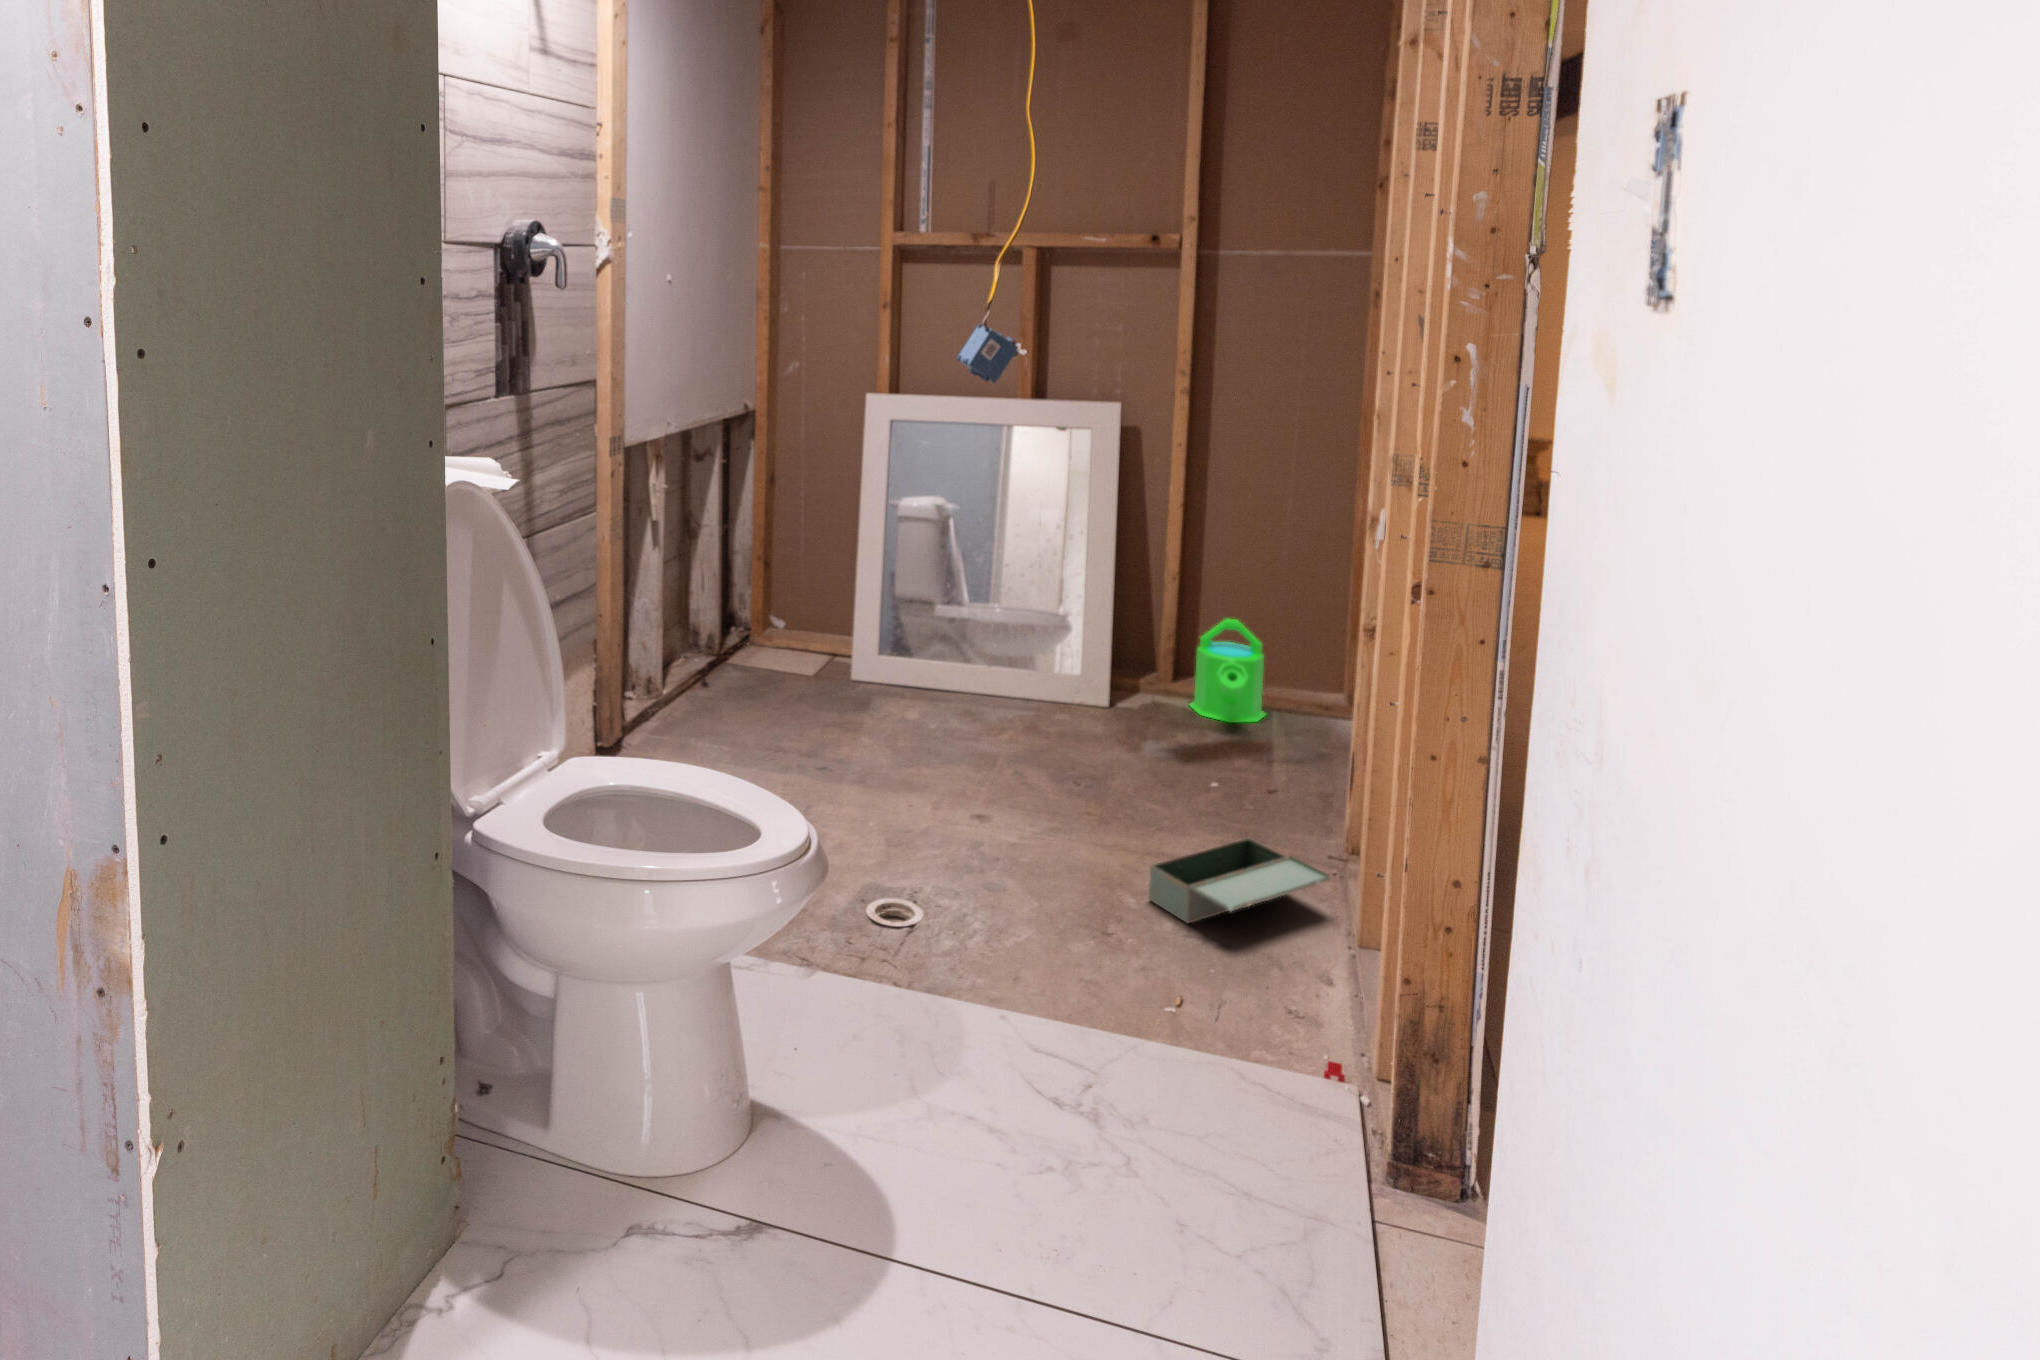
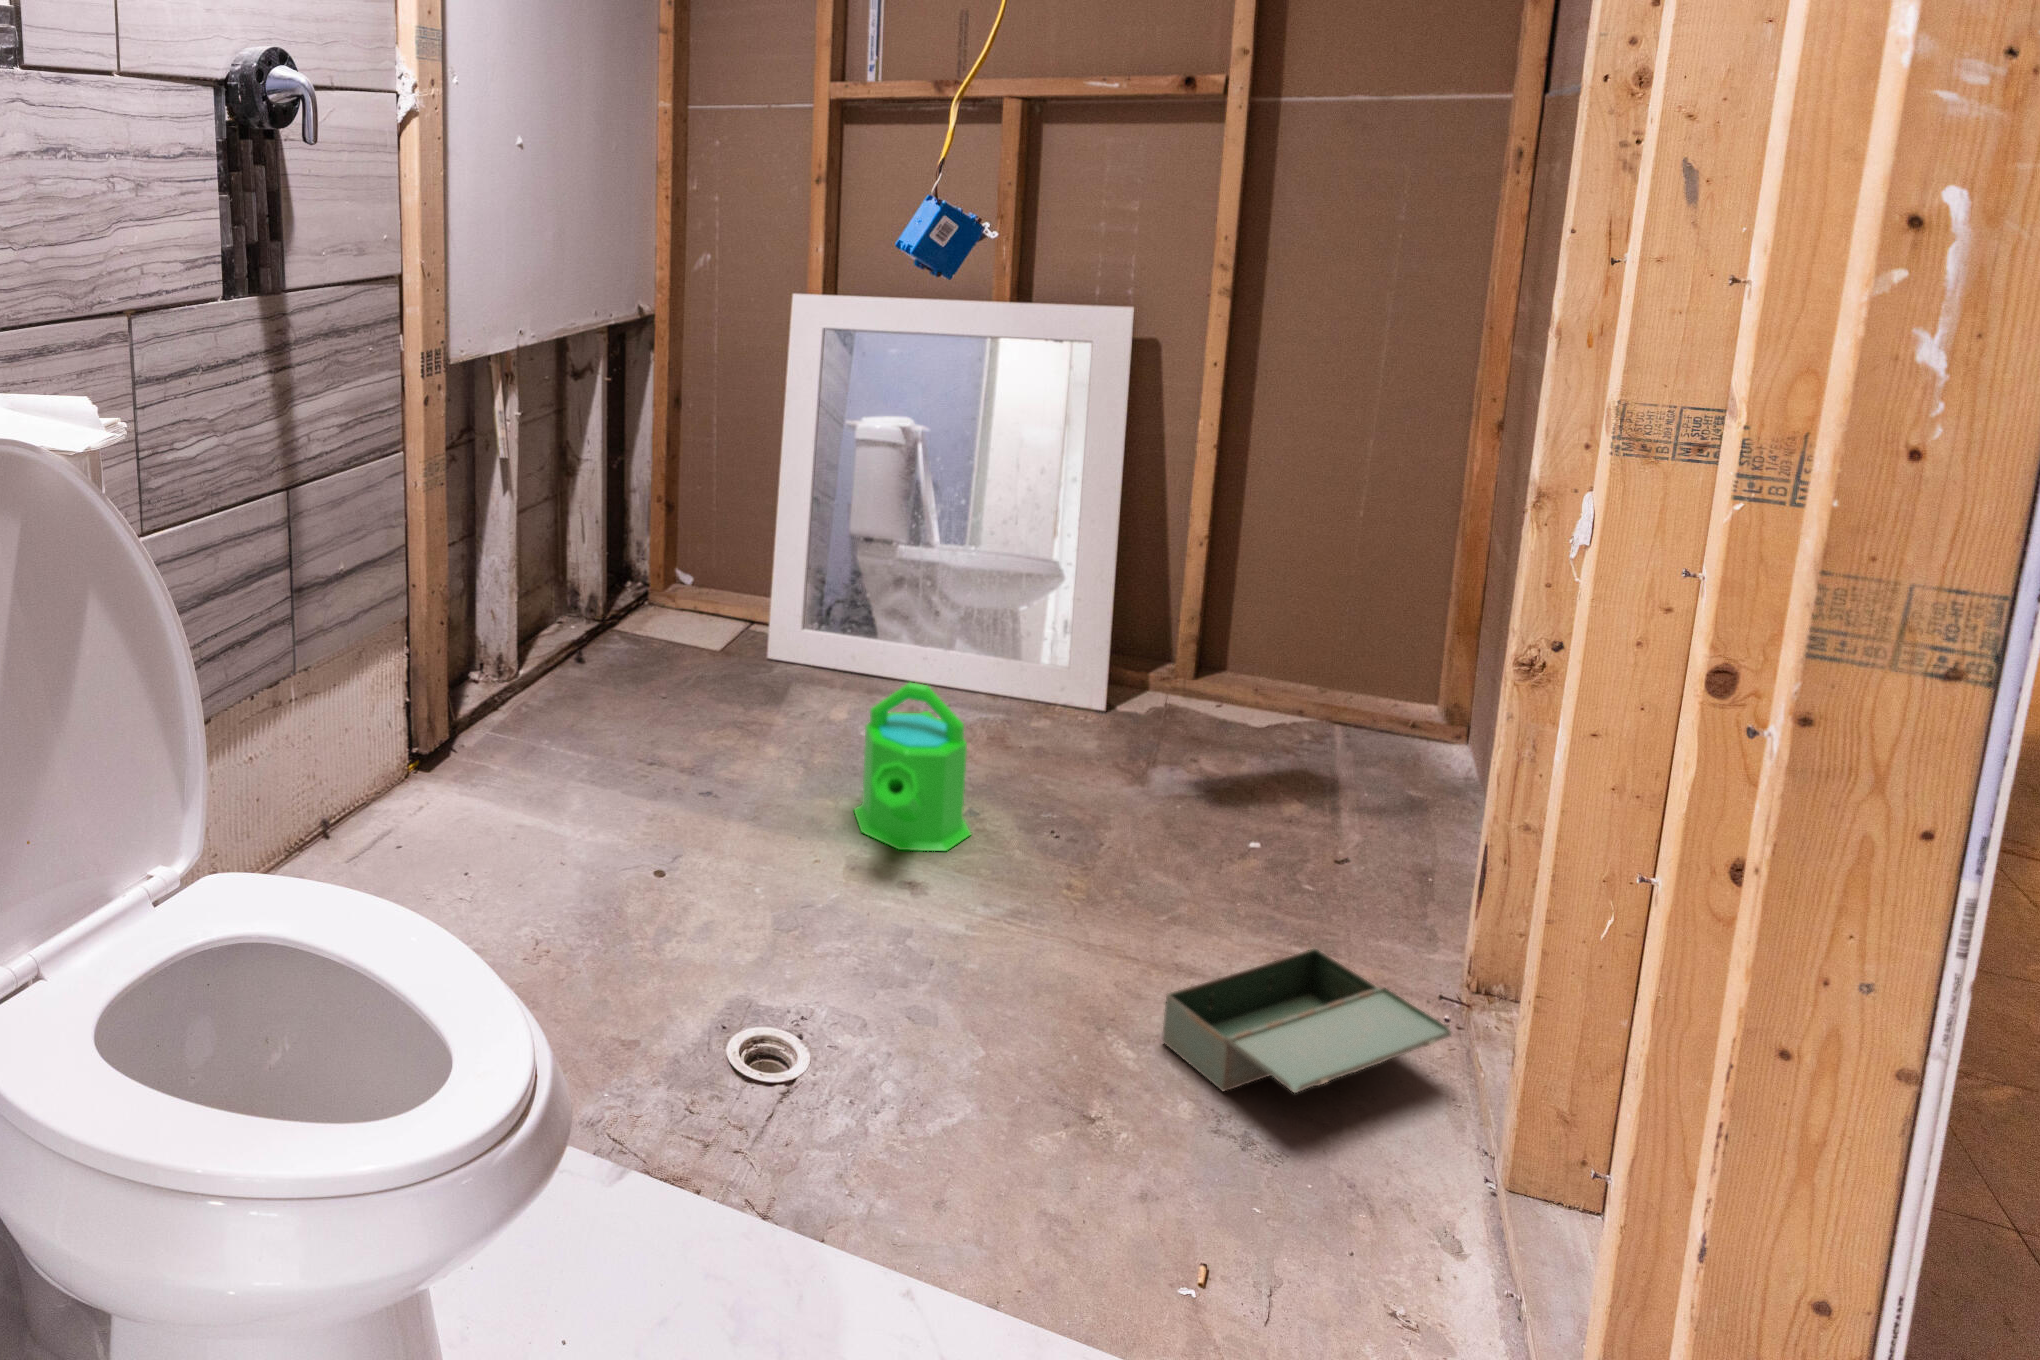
watering can: present [1190,619,1266,722] -> present [854,683,971,851]

